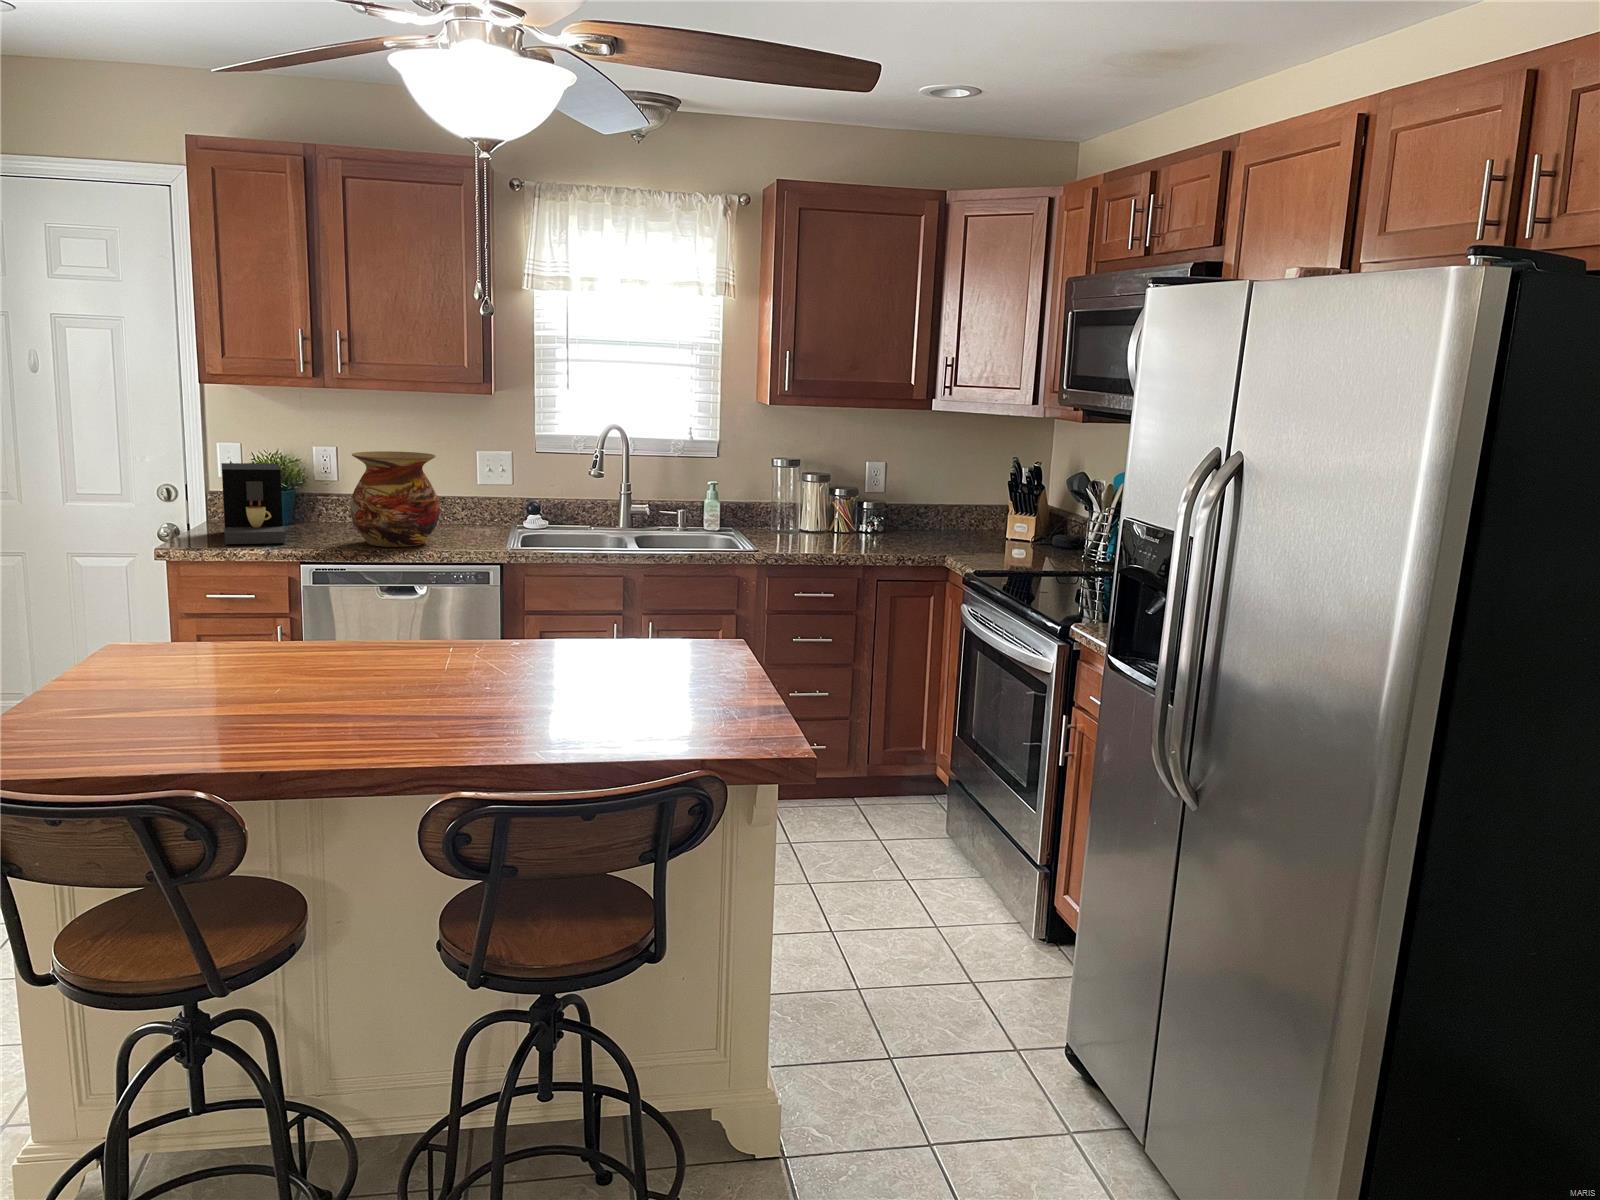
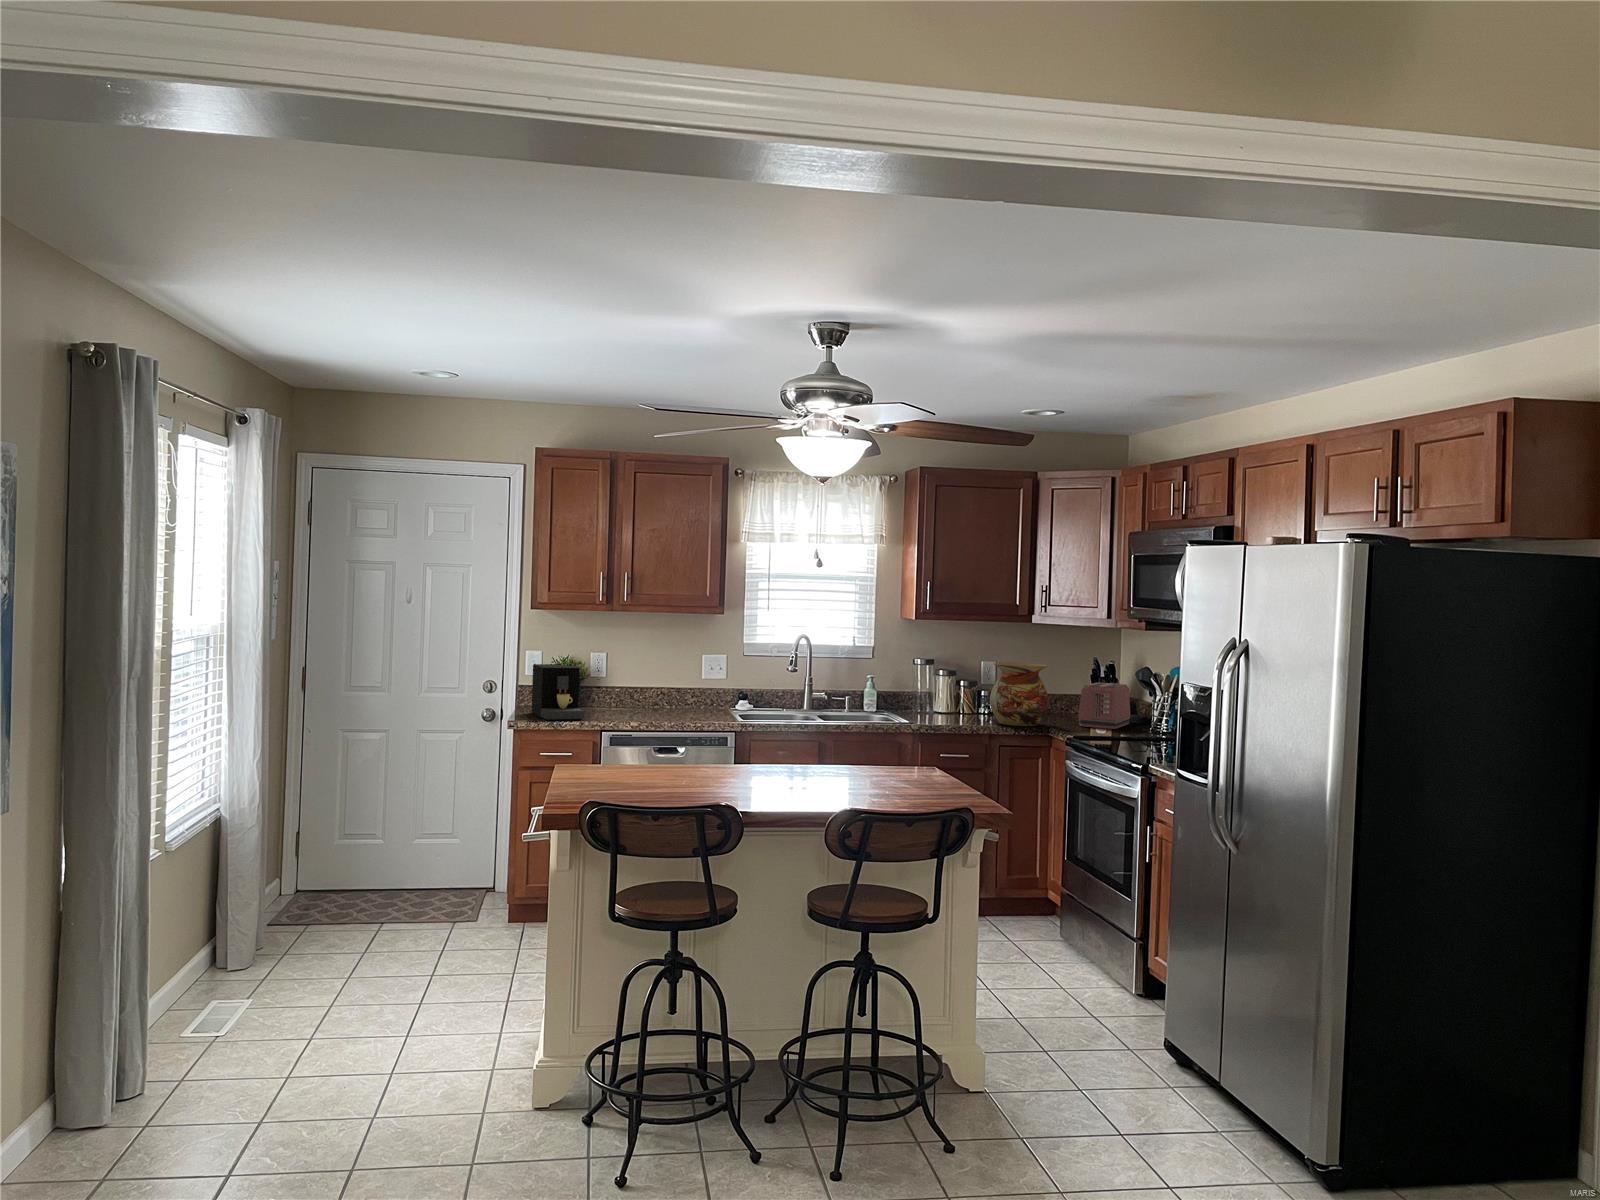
vase: present [350,451,440,547] -> present [990,662,1049,726]
toaster: none [987,491,1058,556] -> present [1078,683,1130,729]

